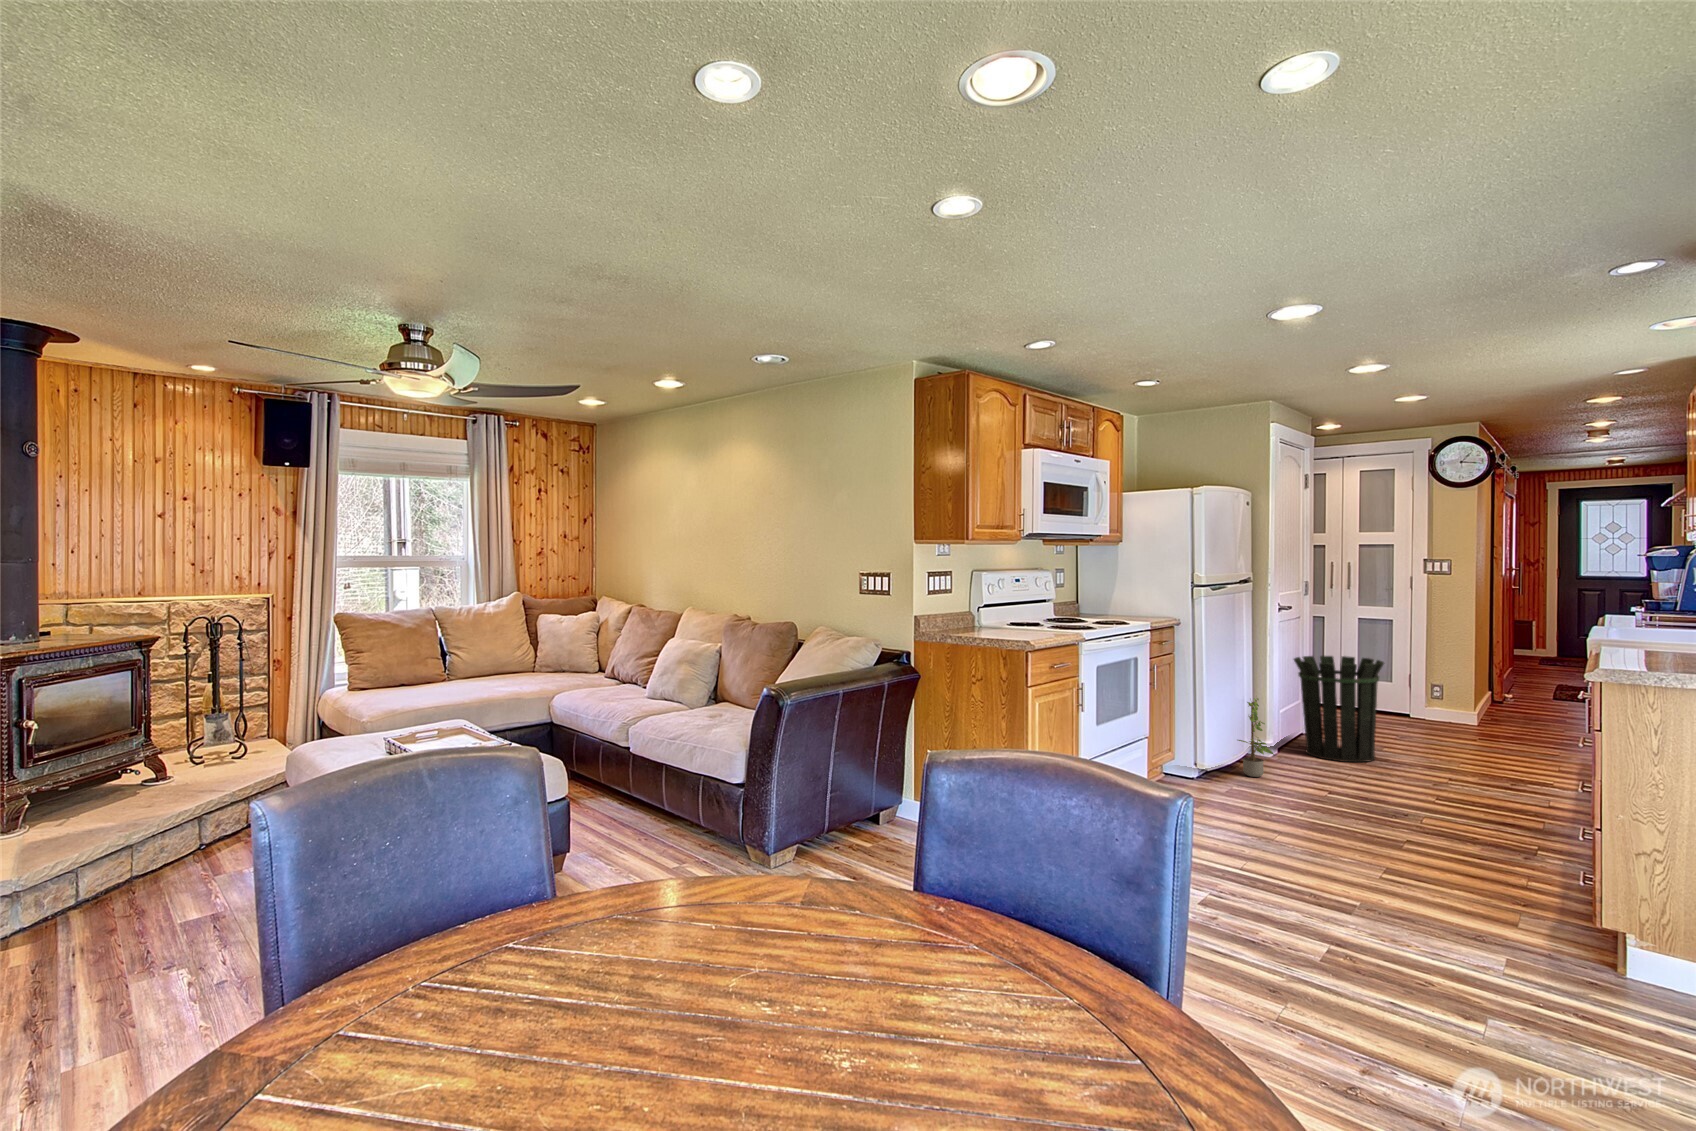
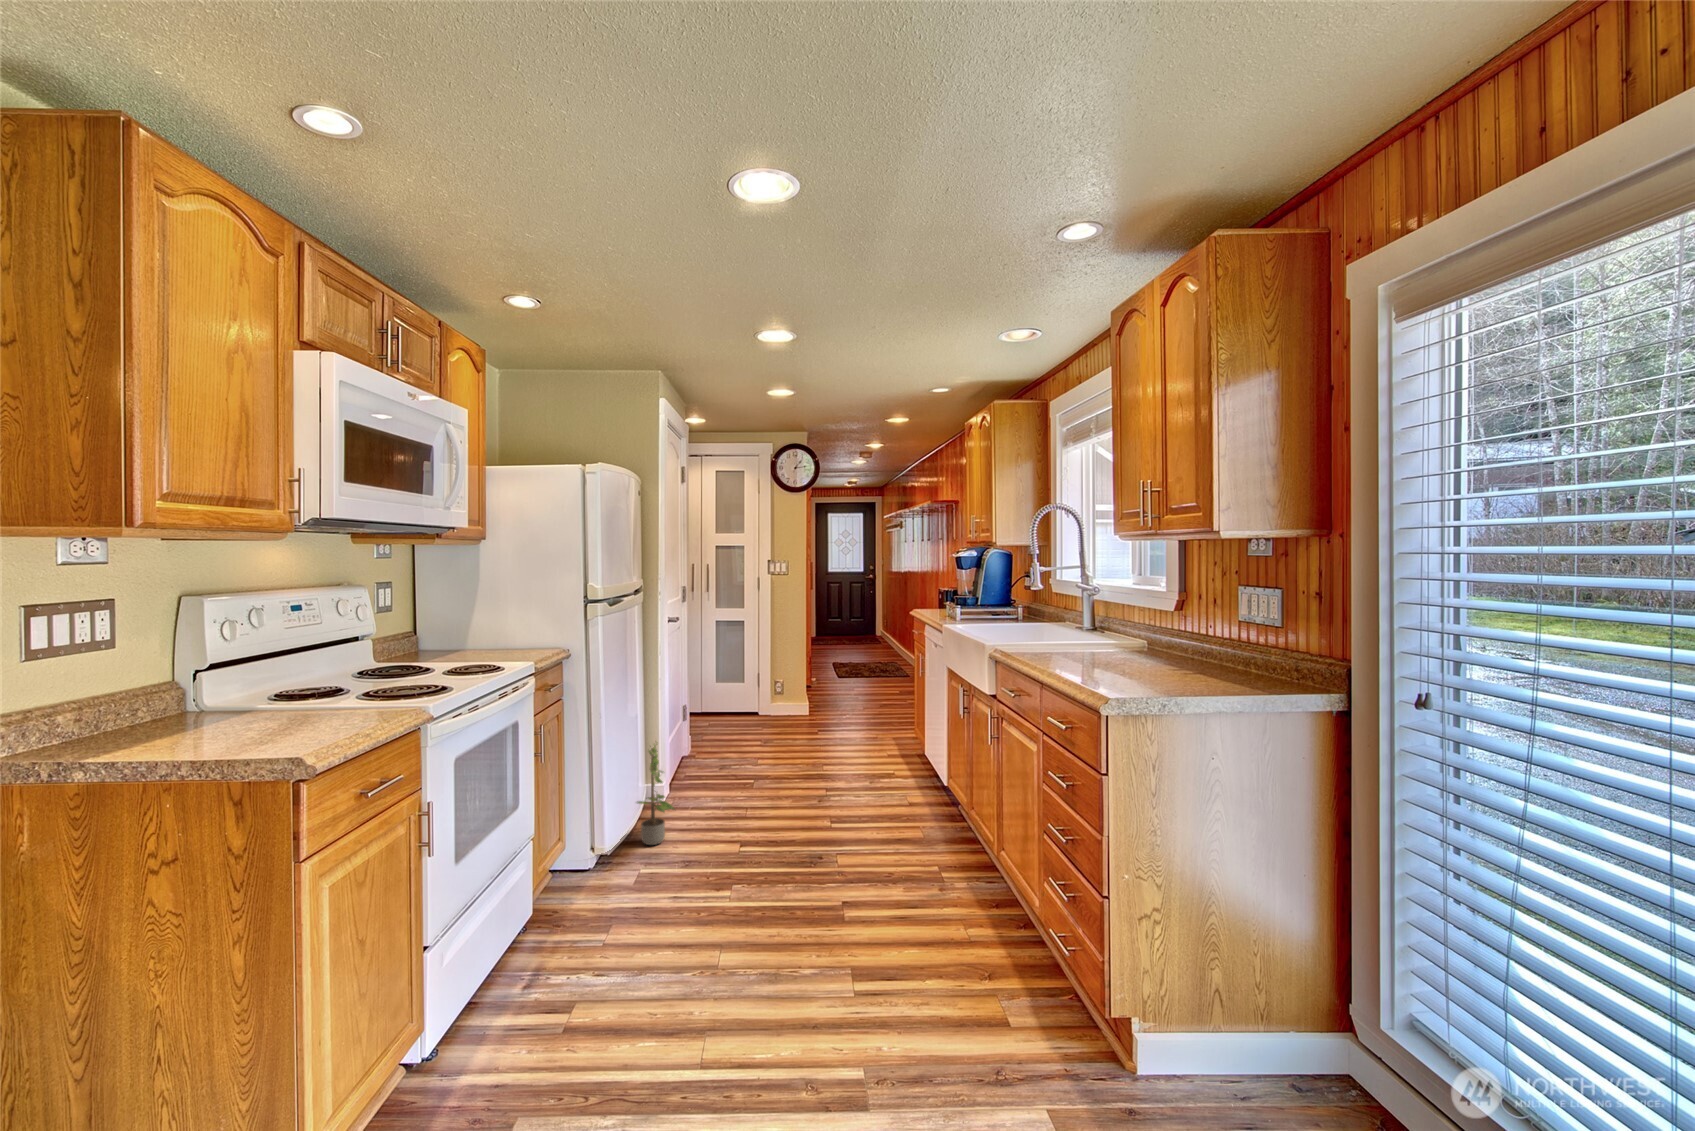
waste bin: present [1294,656,1384,762] -> none [680,671,767,793]

